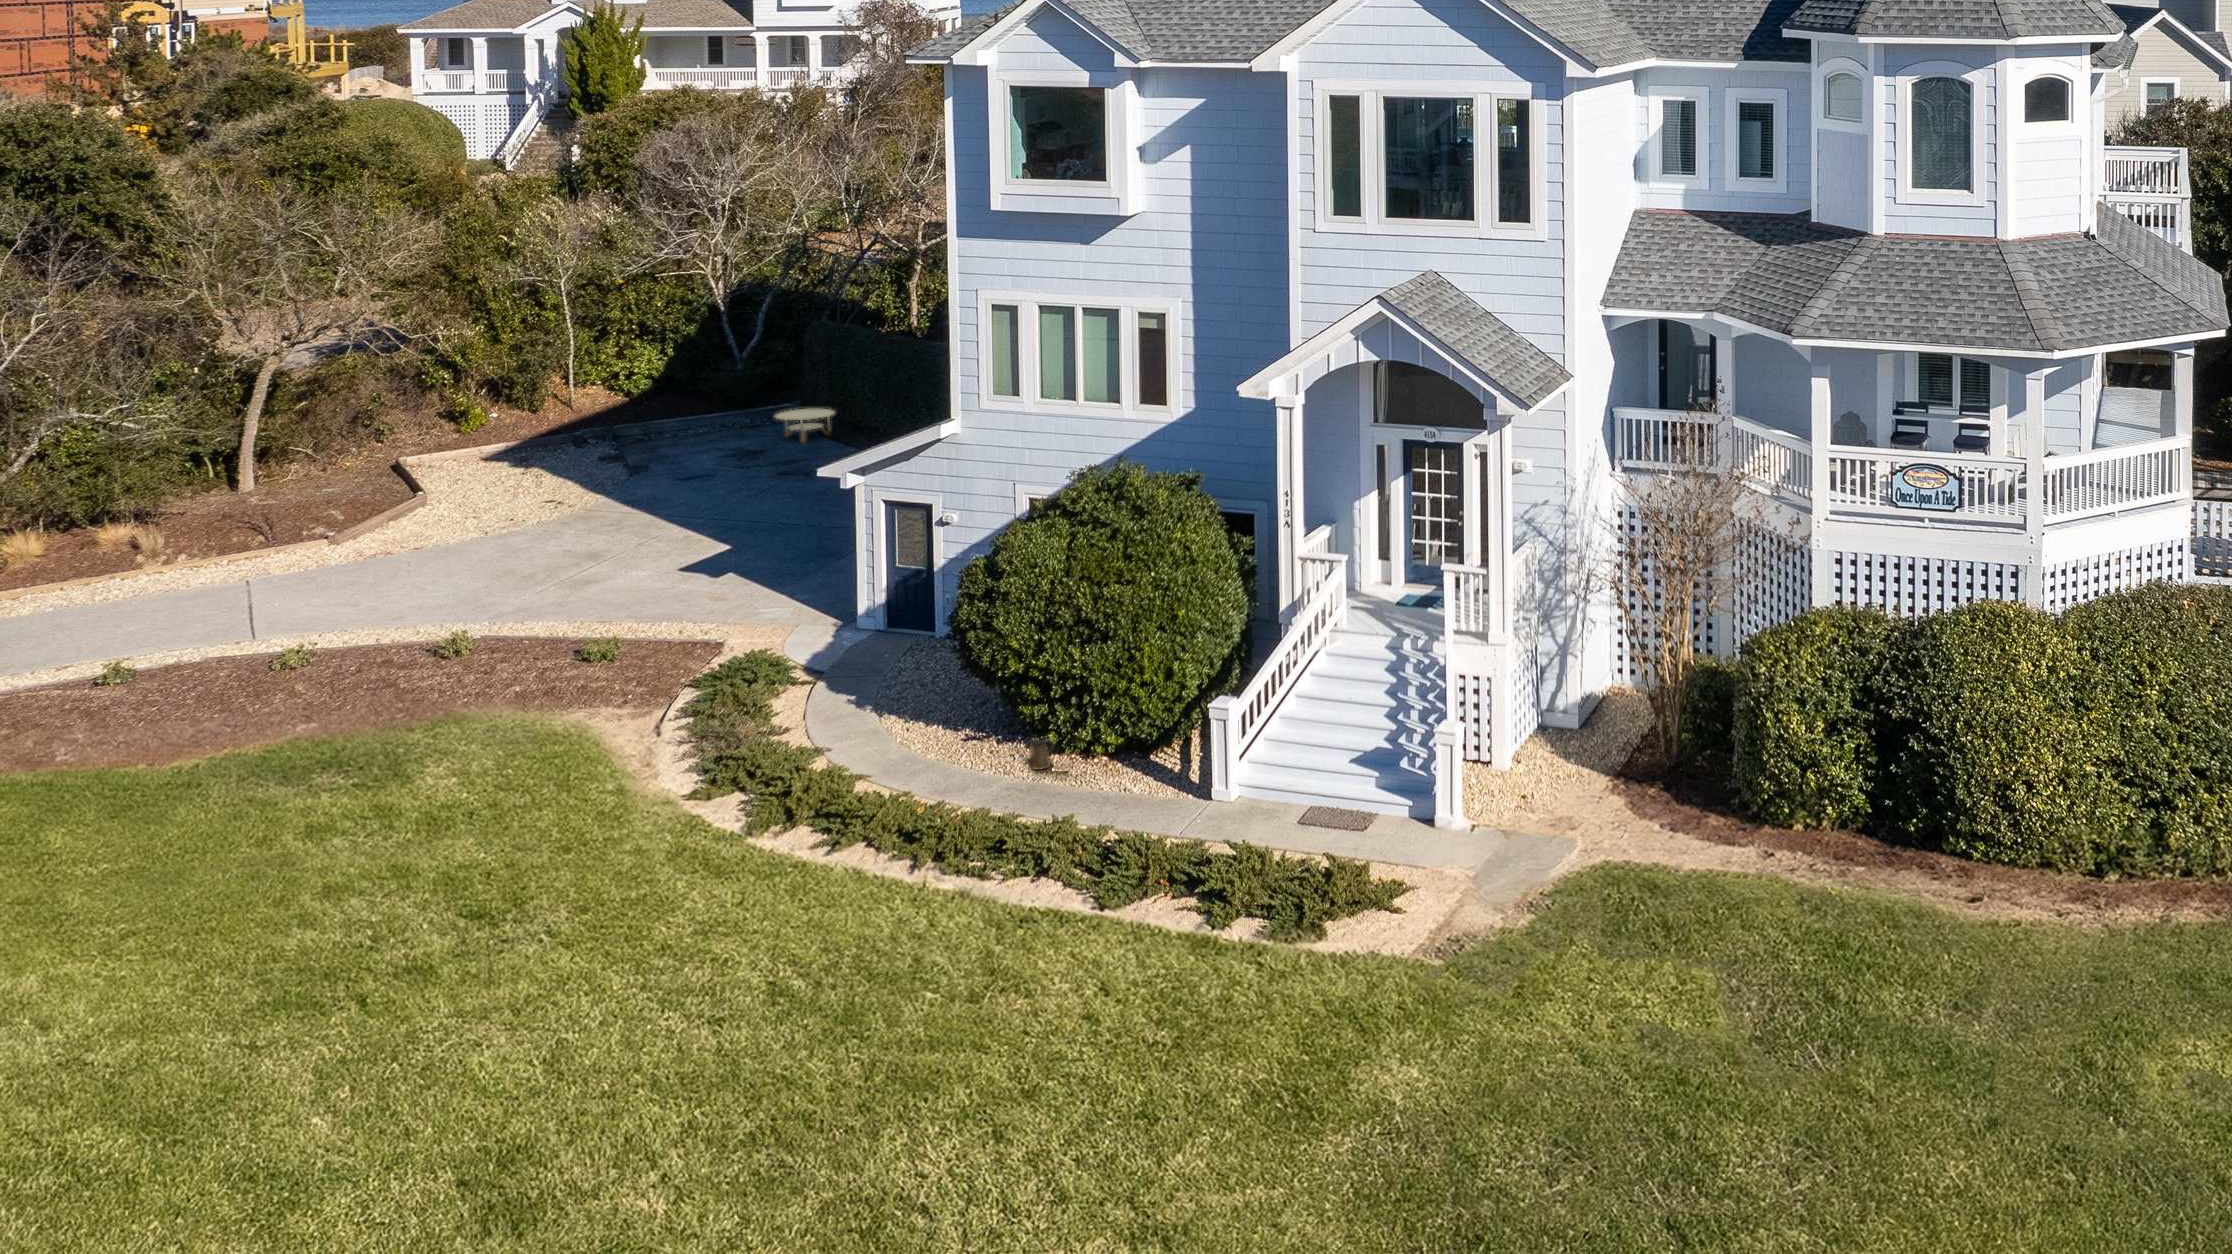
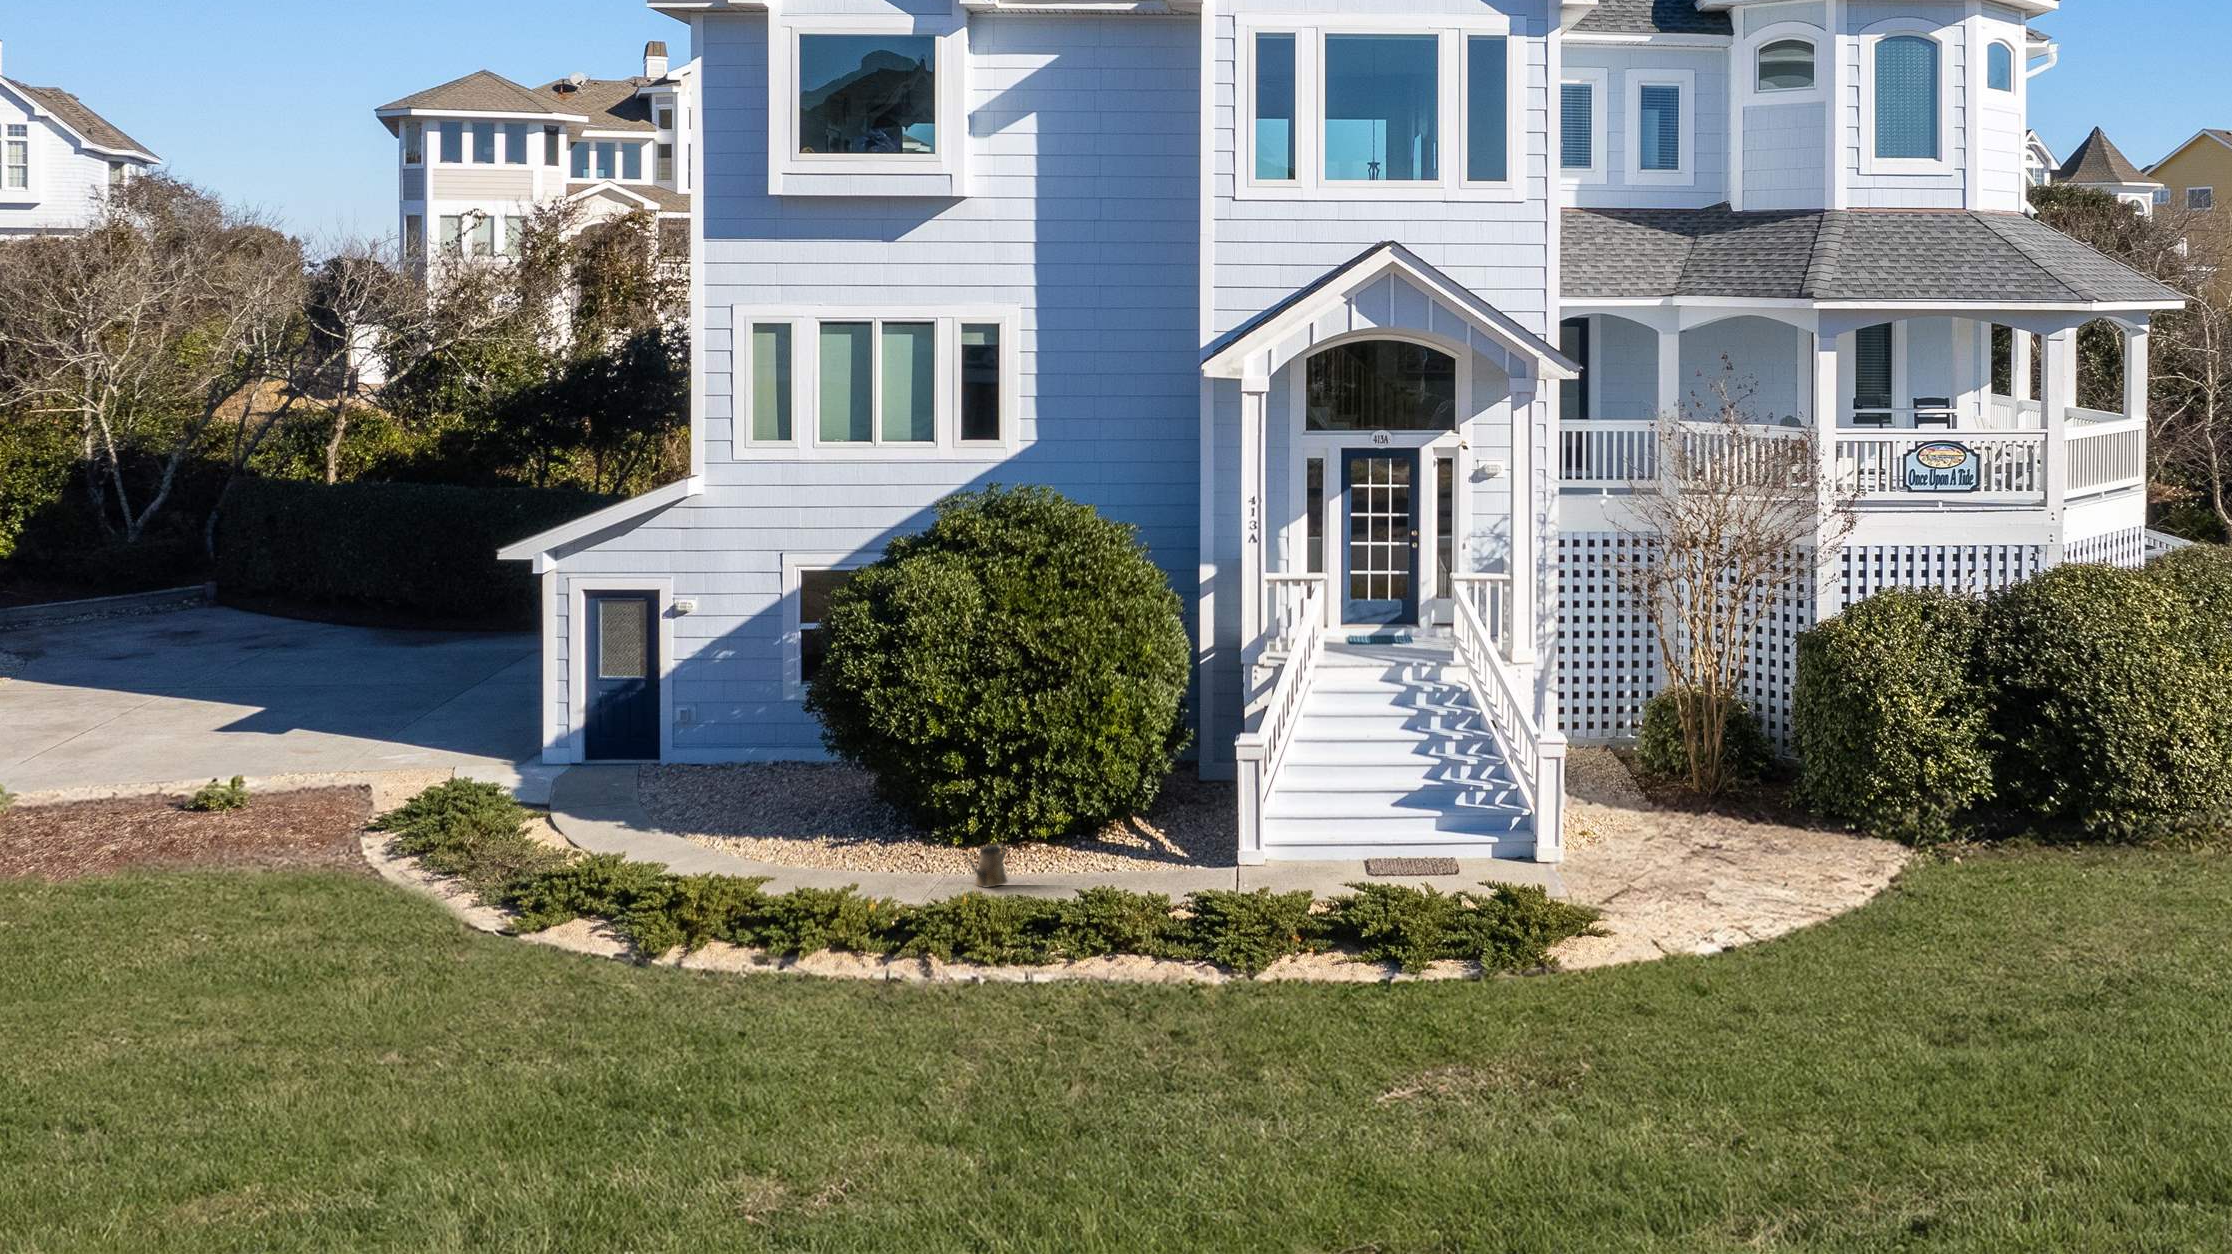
round table: present [775,408,834,442] -> none [200,579,284,618]

